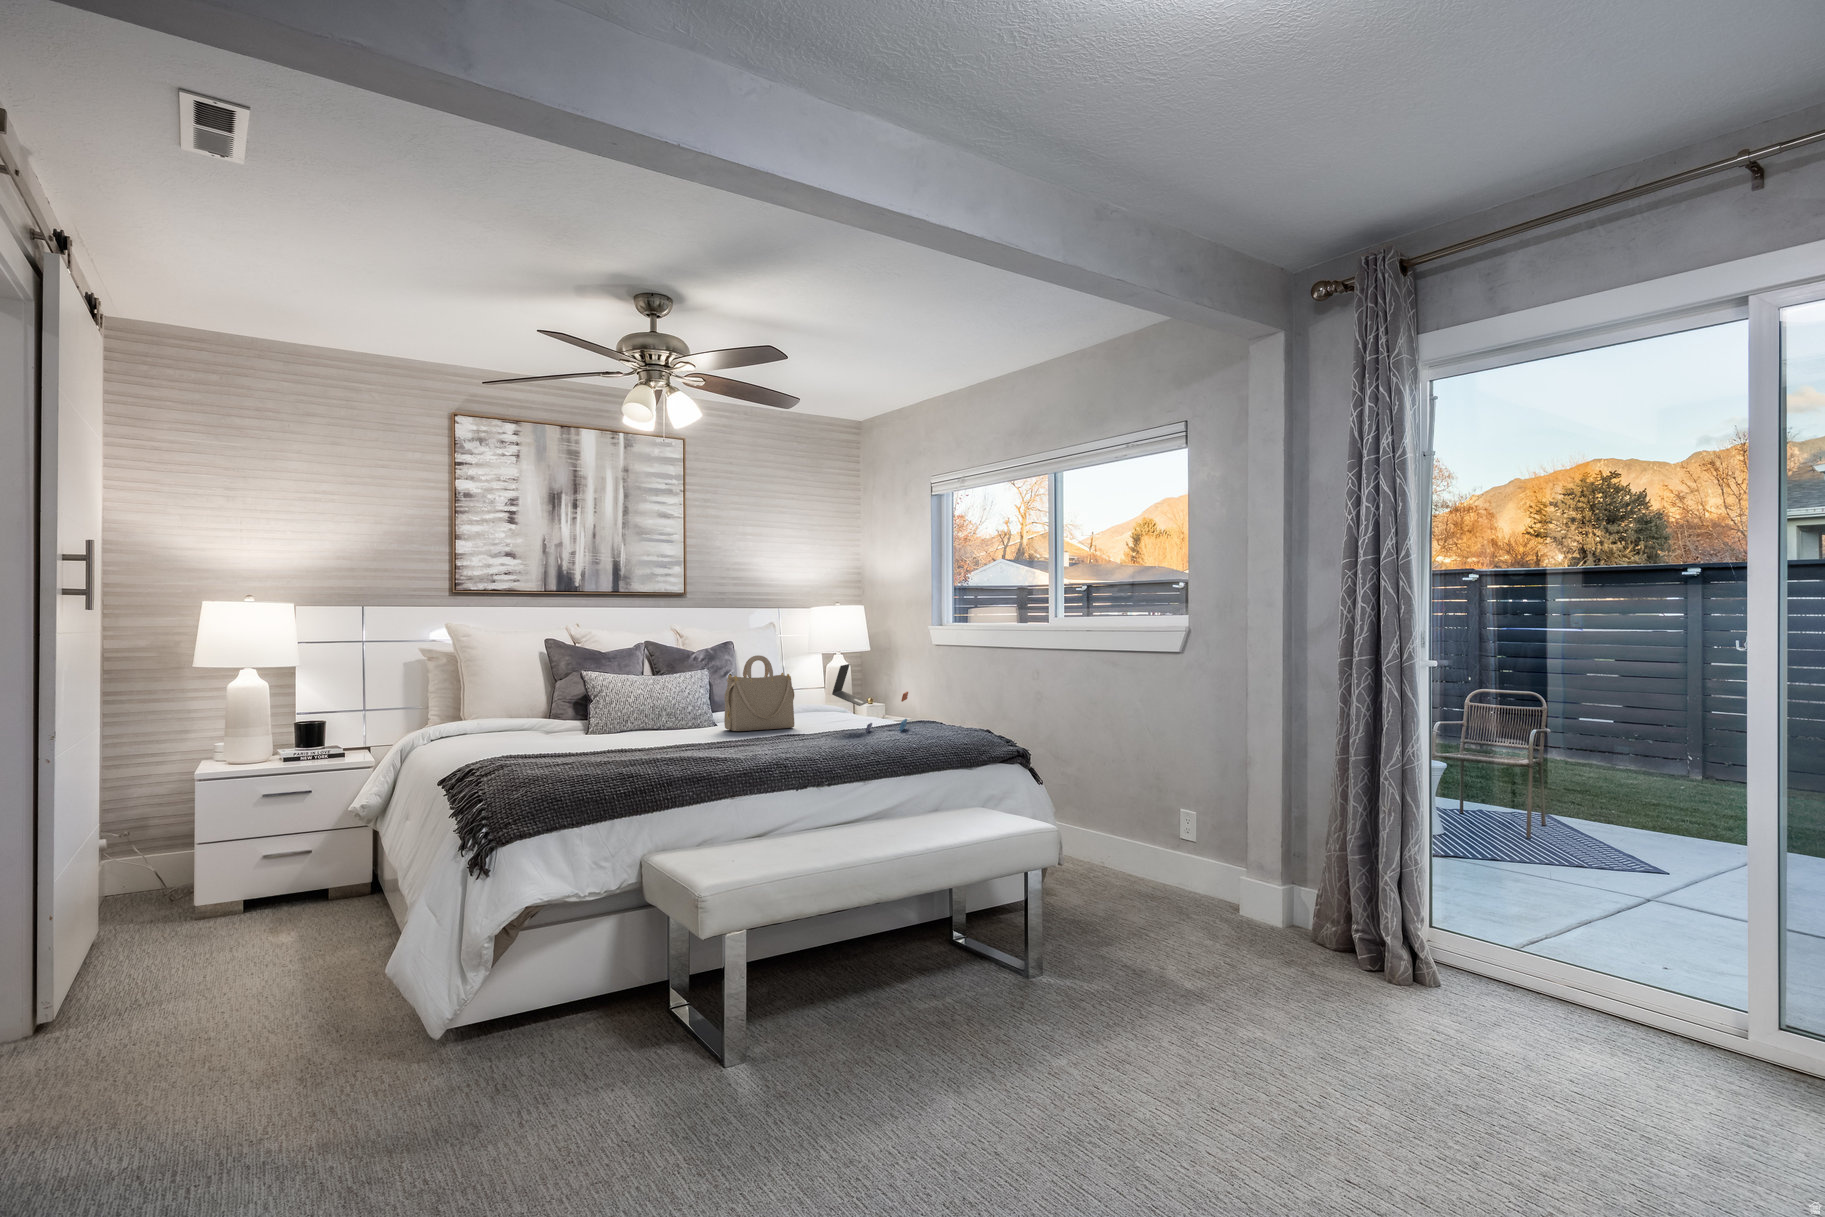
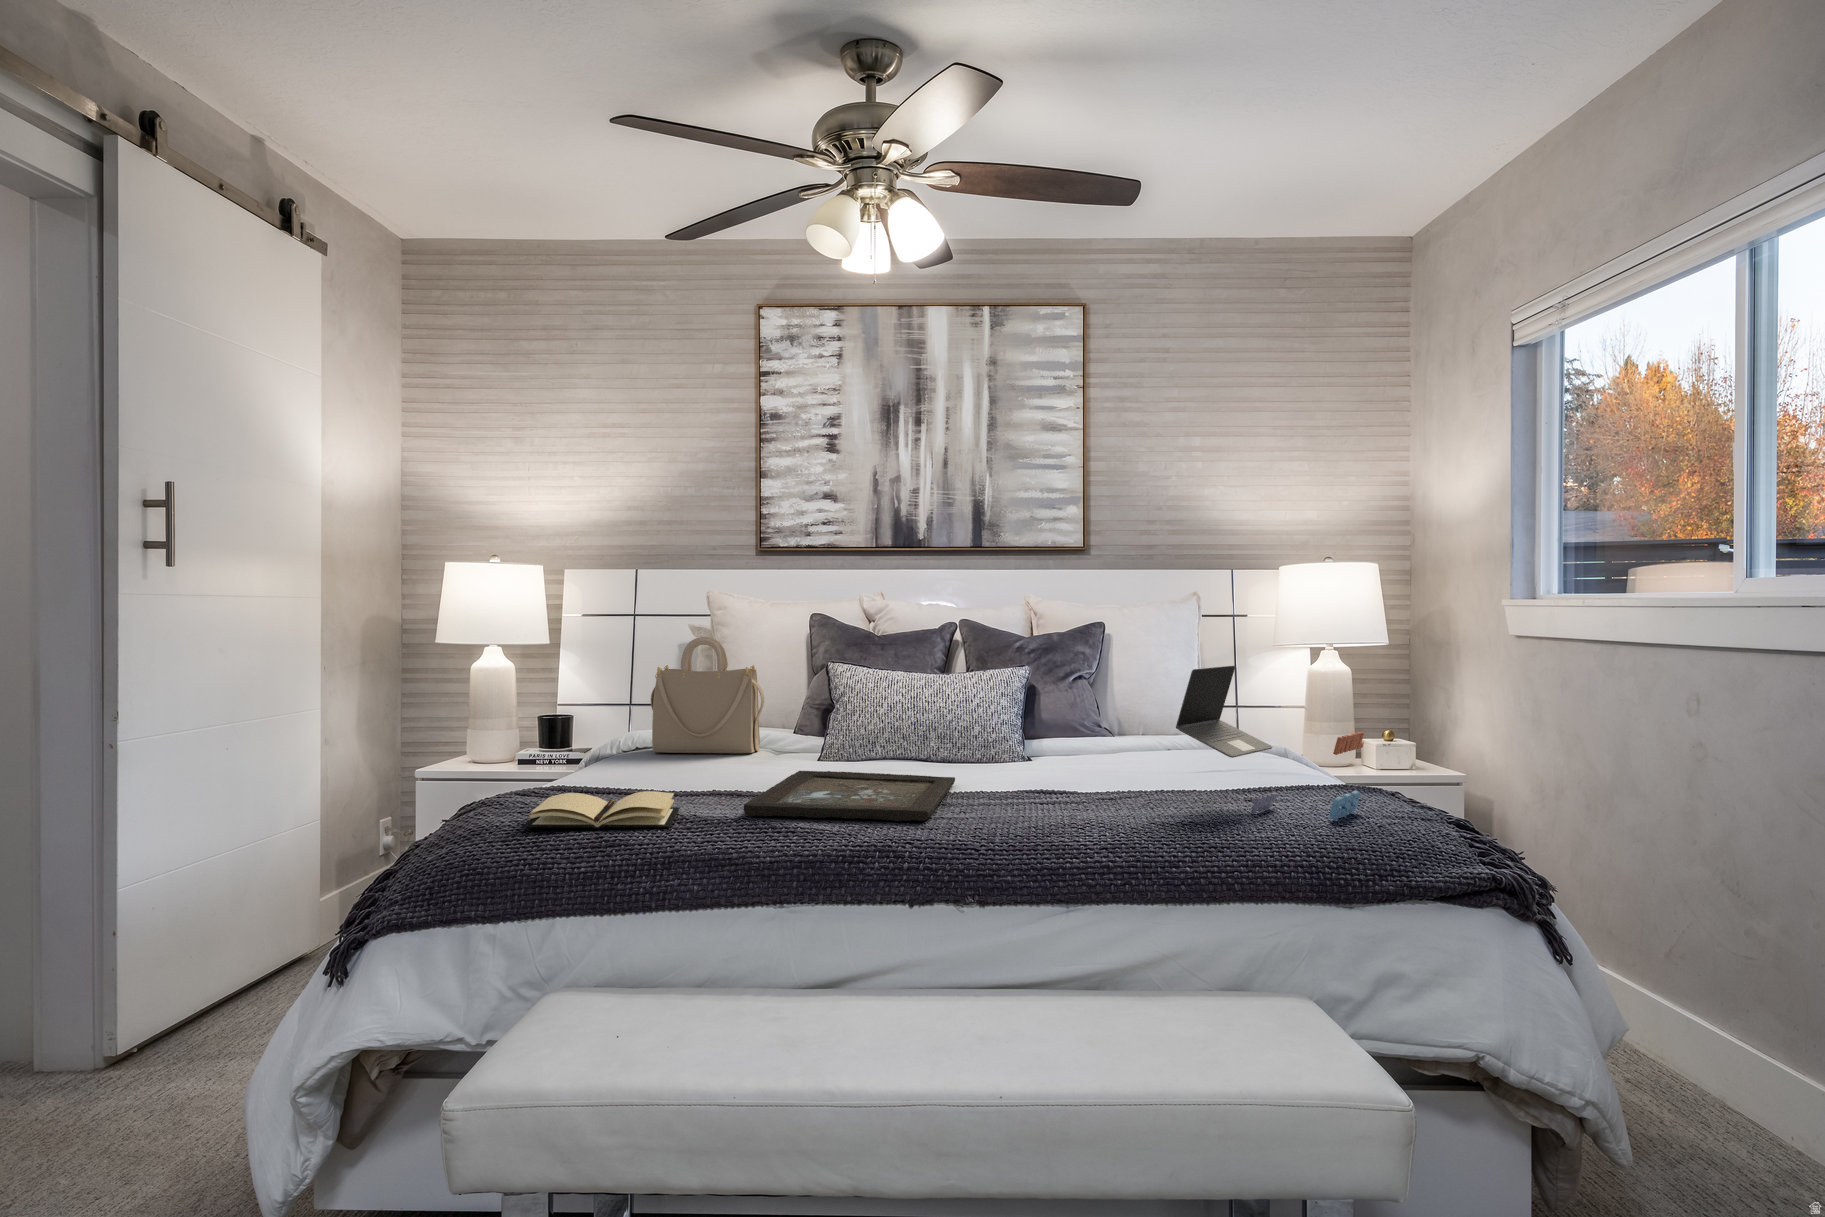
handbag: present [724,655,794,731] -> present [651,637,764,753]
tray: none [616,730,733,752] -> present [744,771,955,821]
book: none [510,744,608,765] -> present [522,791,680,829]

